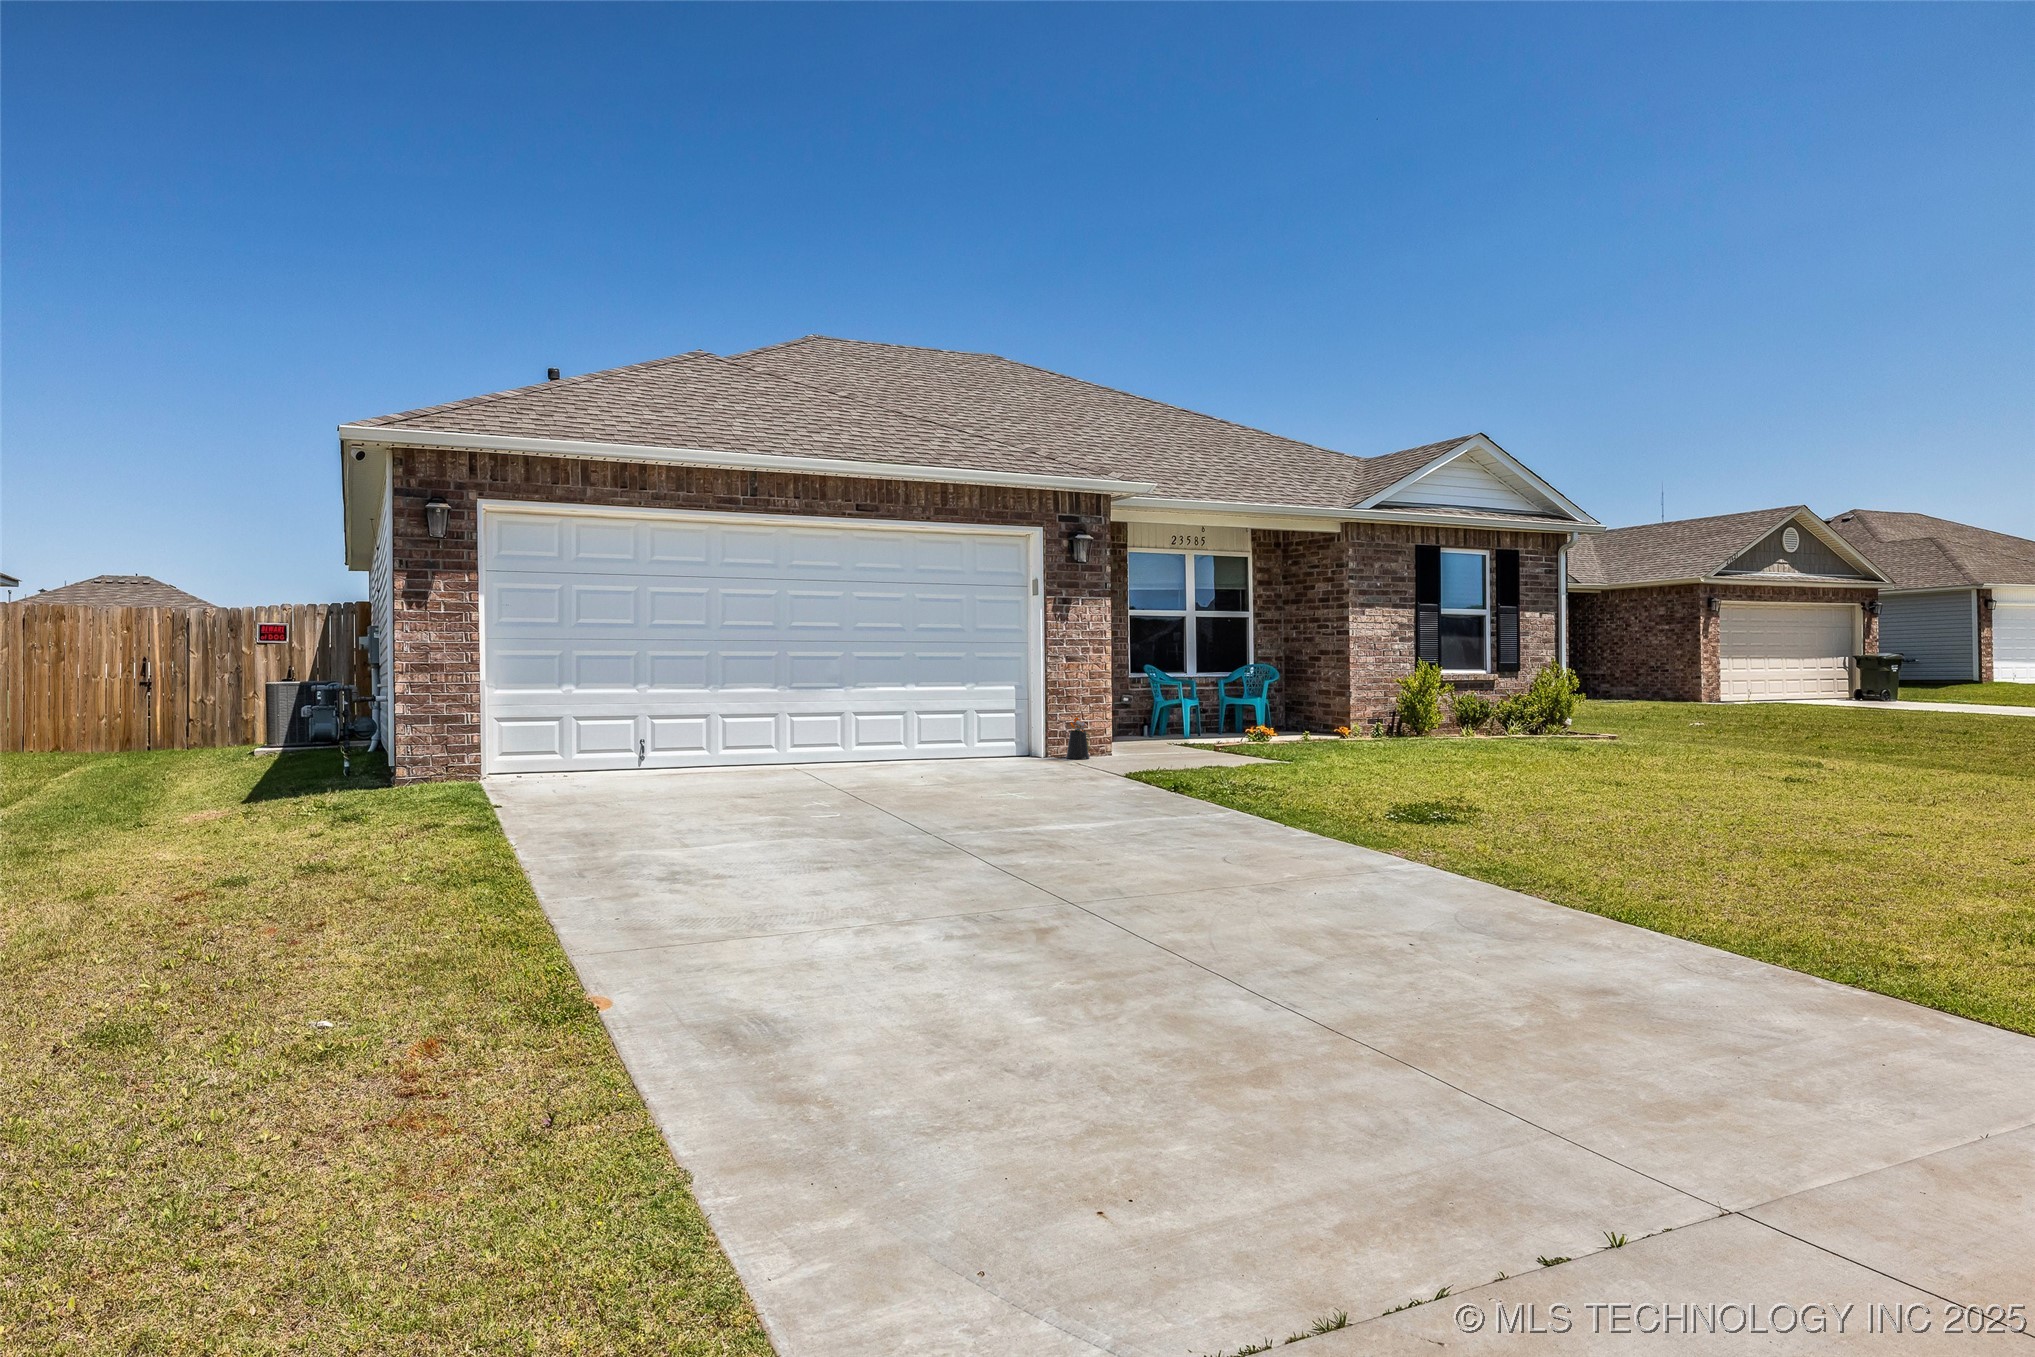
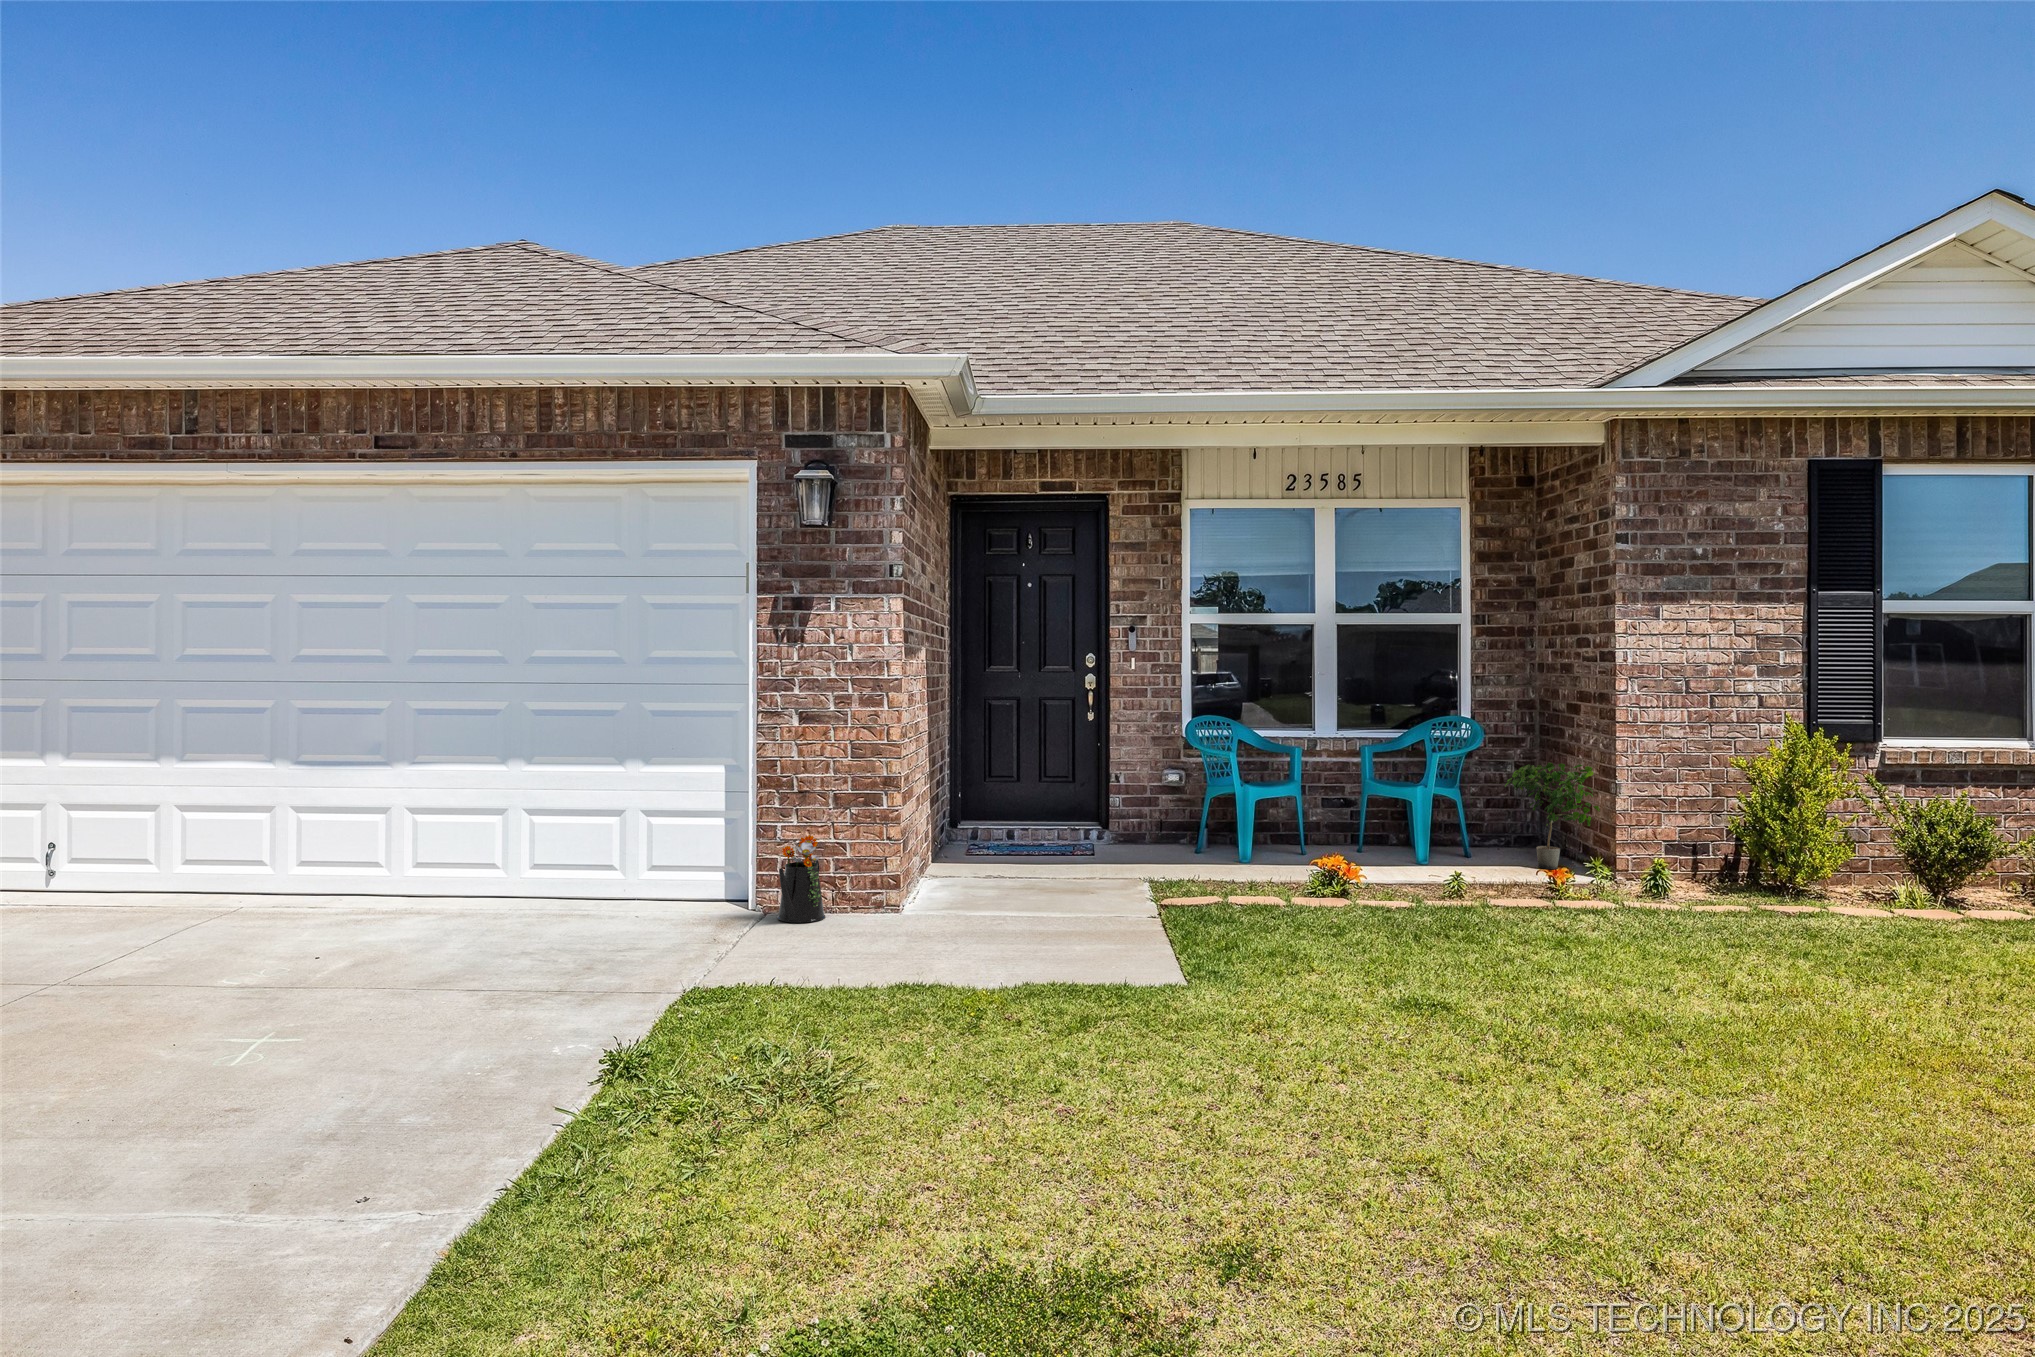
potted plant: none [1303,682,1346,732] -> present [1505,763,1600,869]

